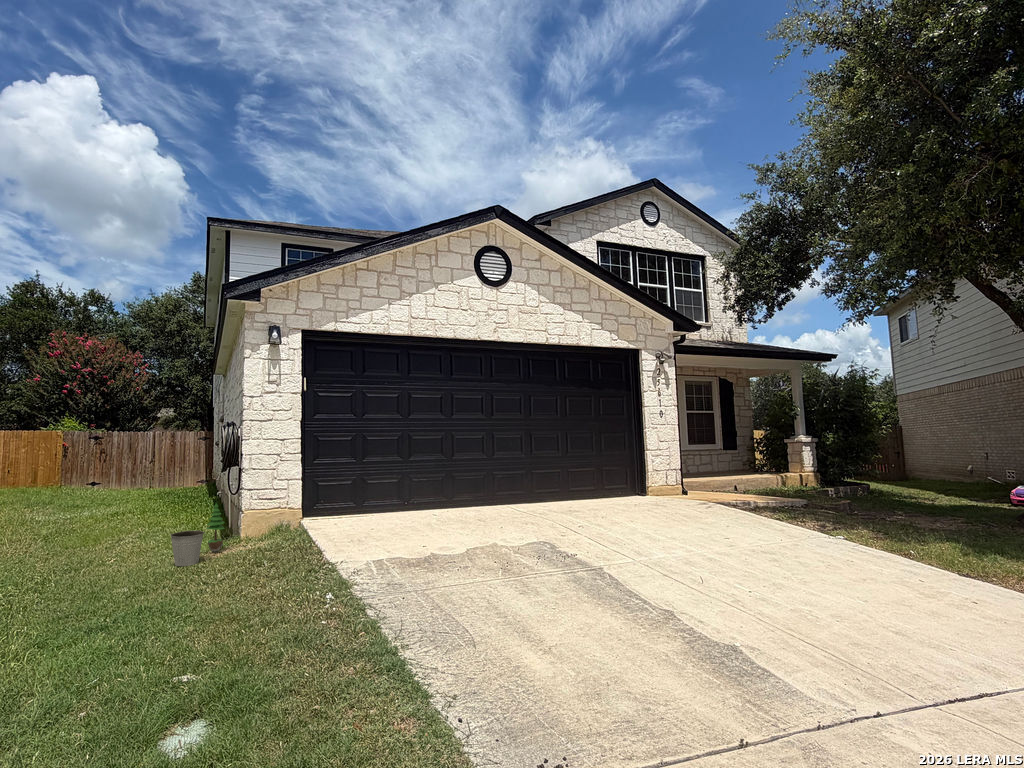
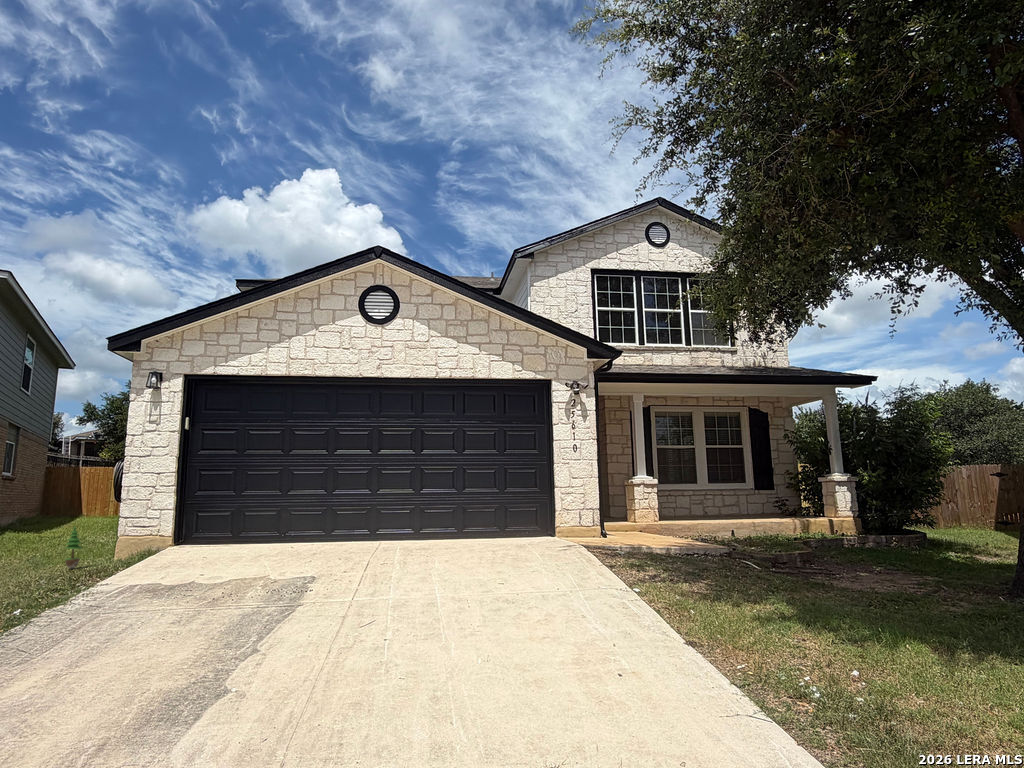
bucket: present [170,530,205,566] -> none [20,548,52,577]

